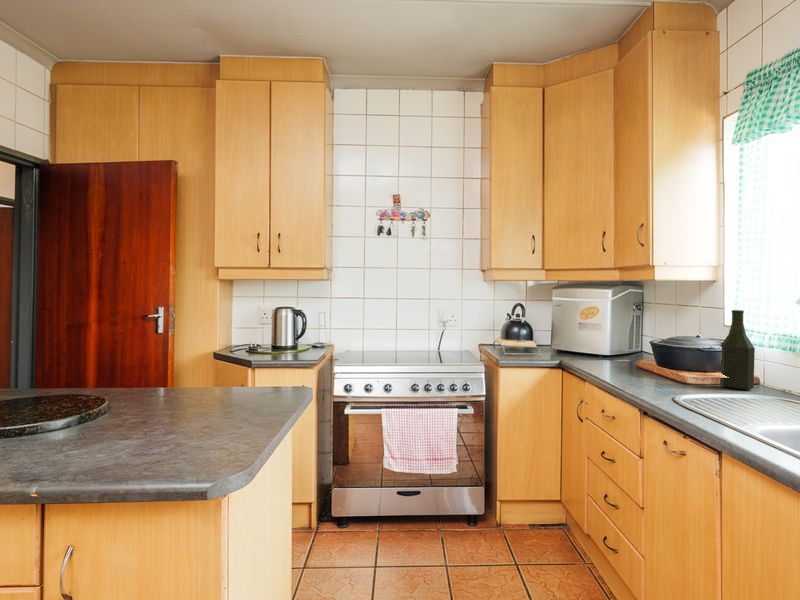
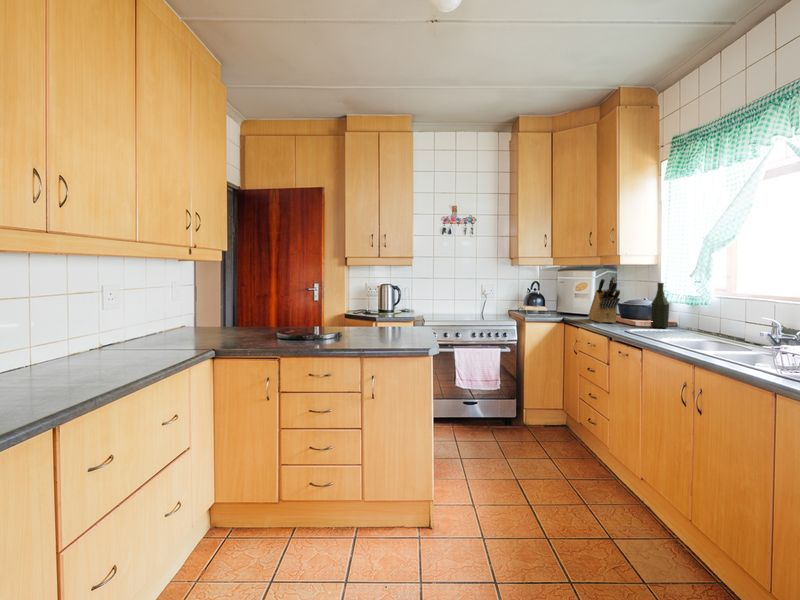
knife block: none [602,298,667,377] -> present [588,276,620,323]

